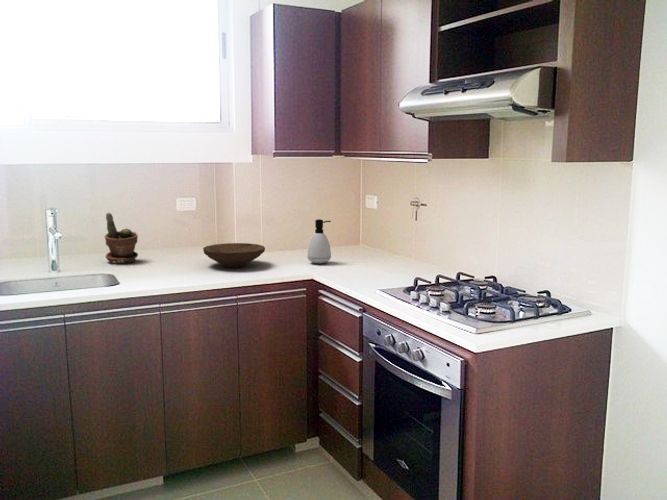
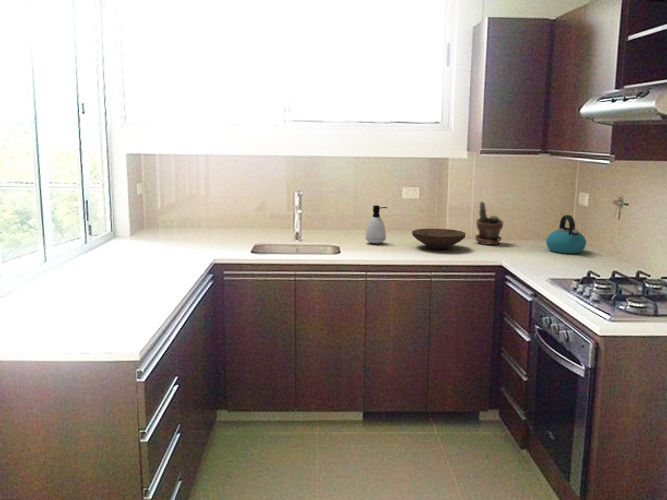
potted plant: present [105,212,138,264] -> present [475,201,504,245]
soap dispenser: present [307,219,331,263] -> present [365,205,387,244]
kettle: none [345,219,384,259] -> present [546,215,586,254]

